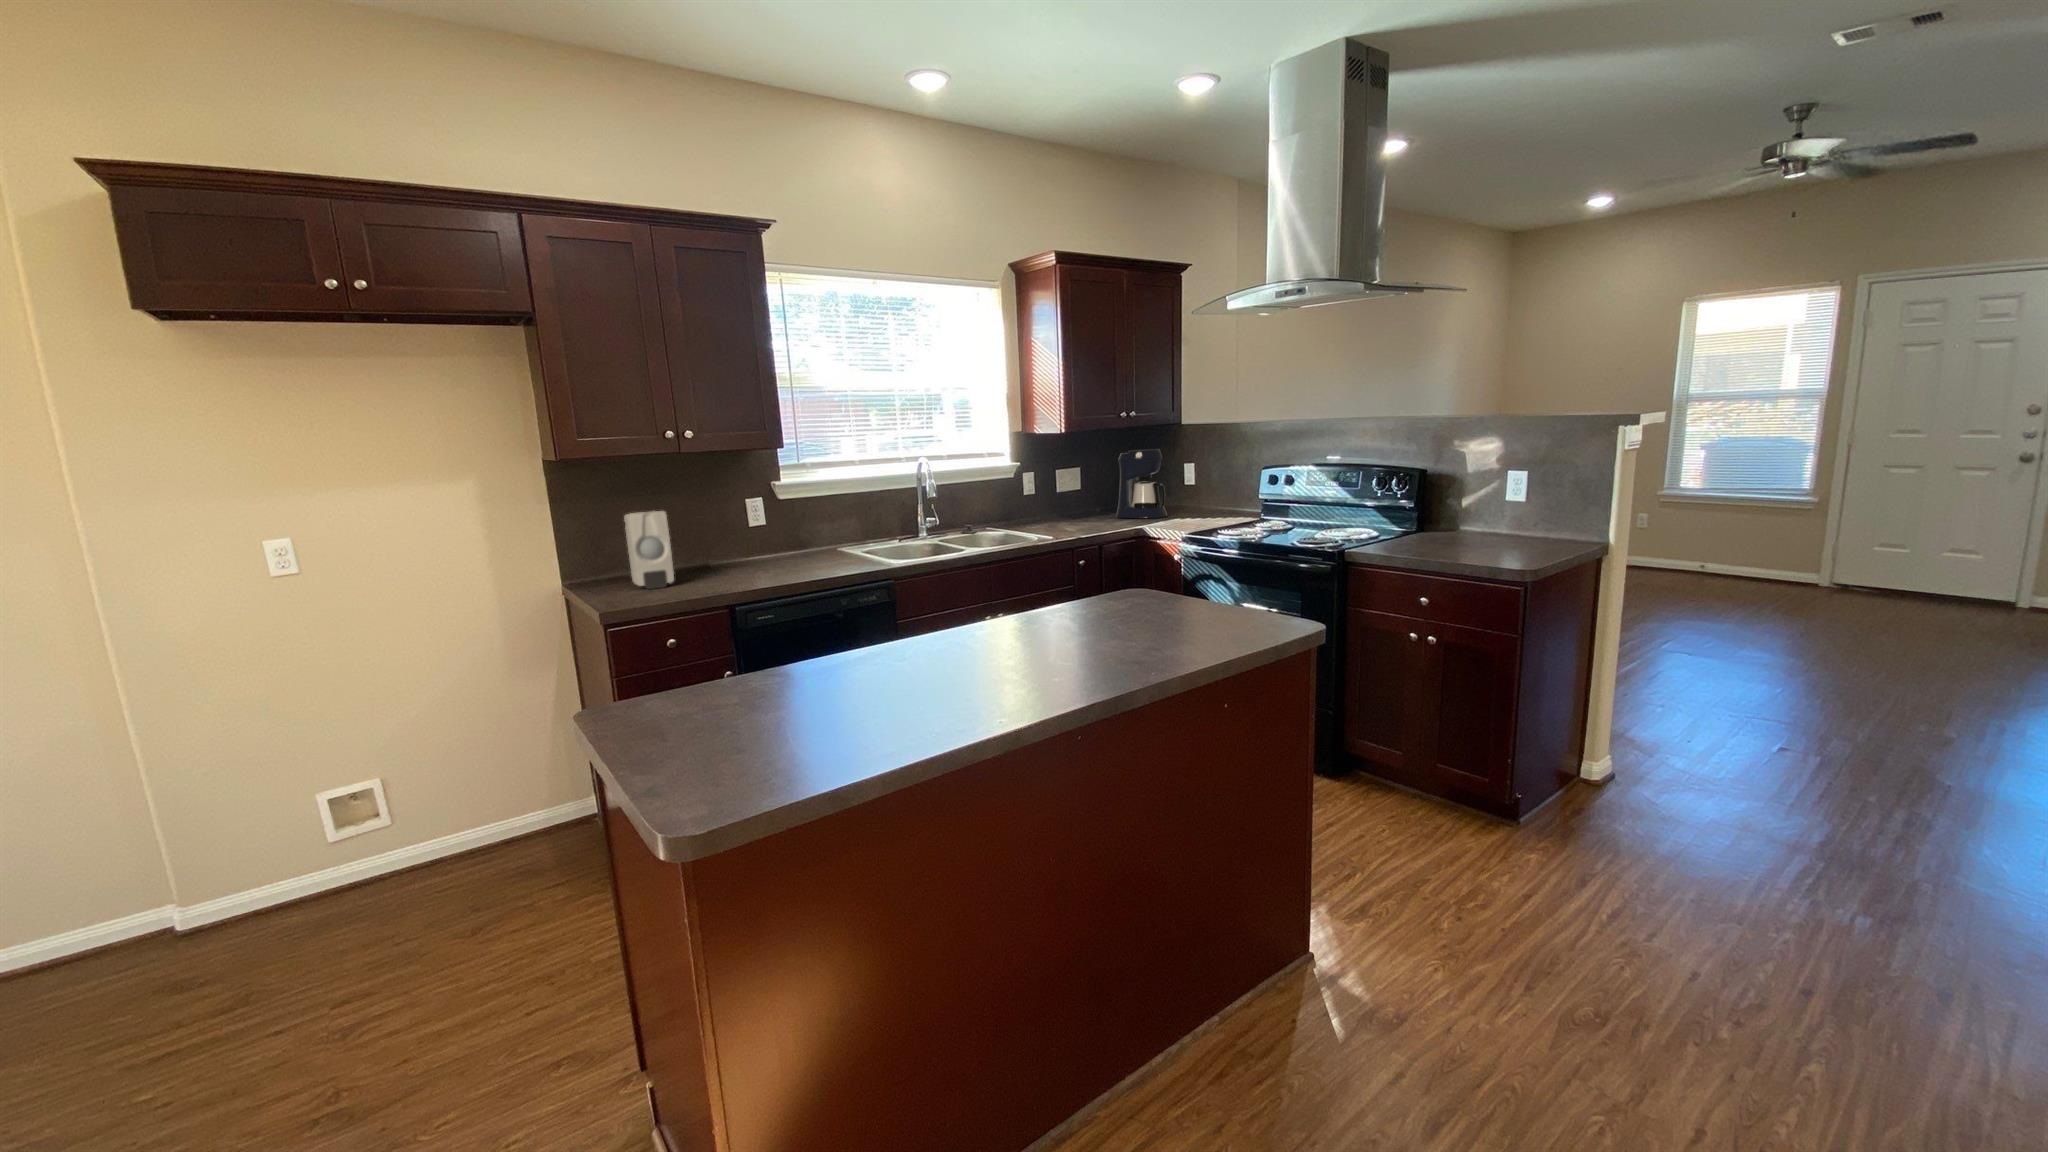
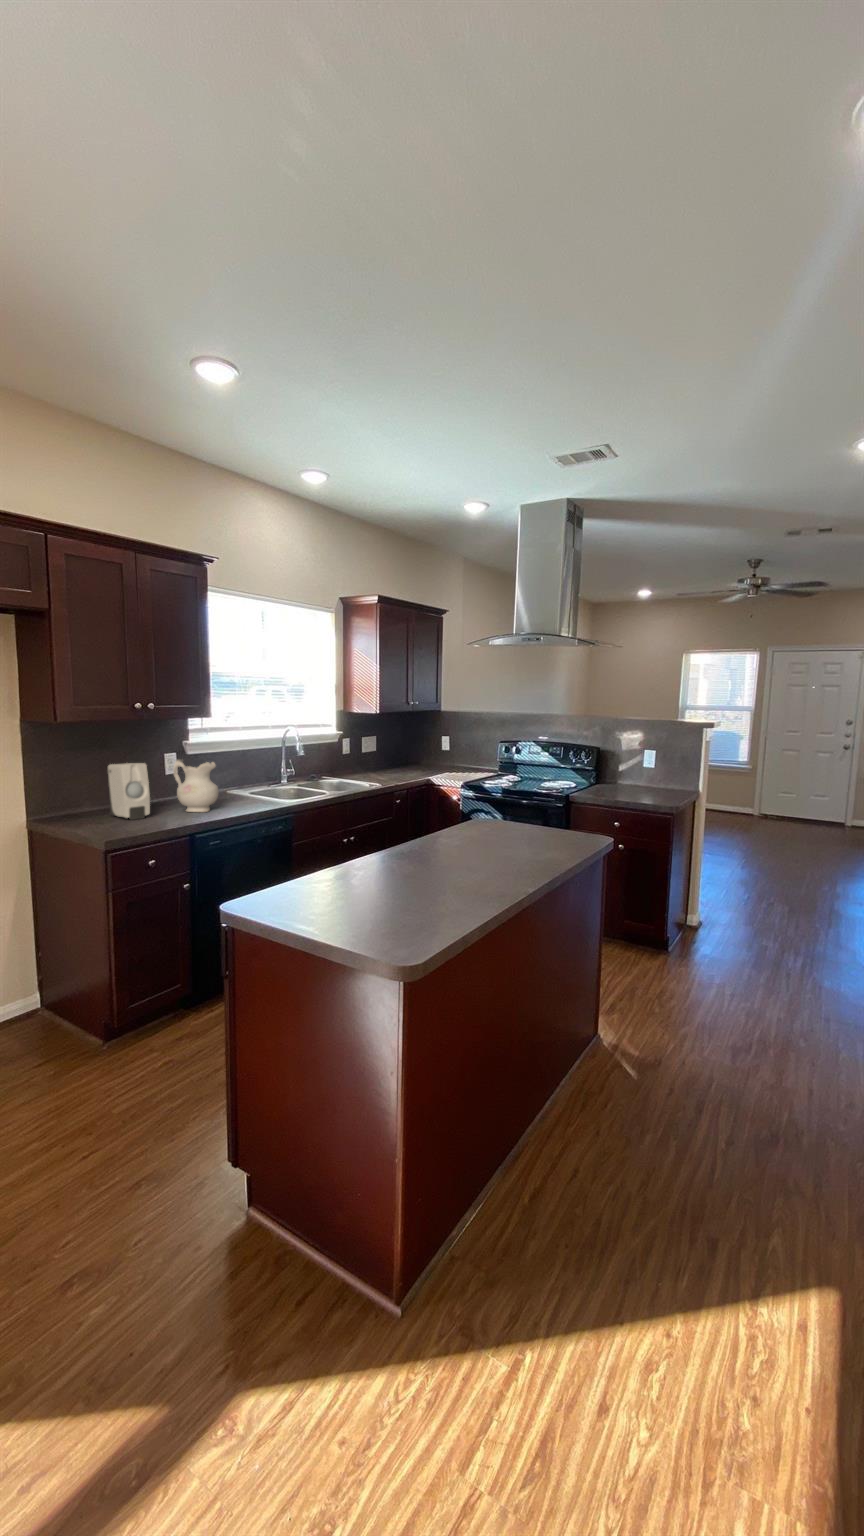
coffee maker: present [1117,449,1167,518] -> none [401,725,433,771]
ceramic pitcher: none [717,505,776,579] -> present [173,760,219,812]

